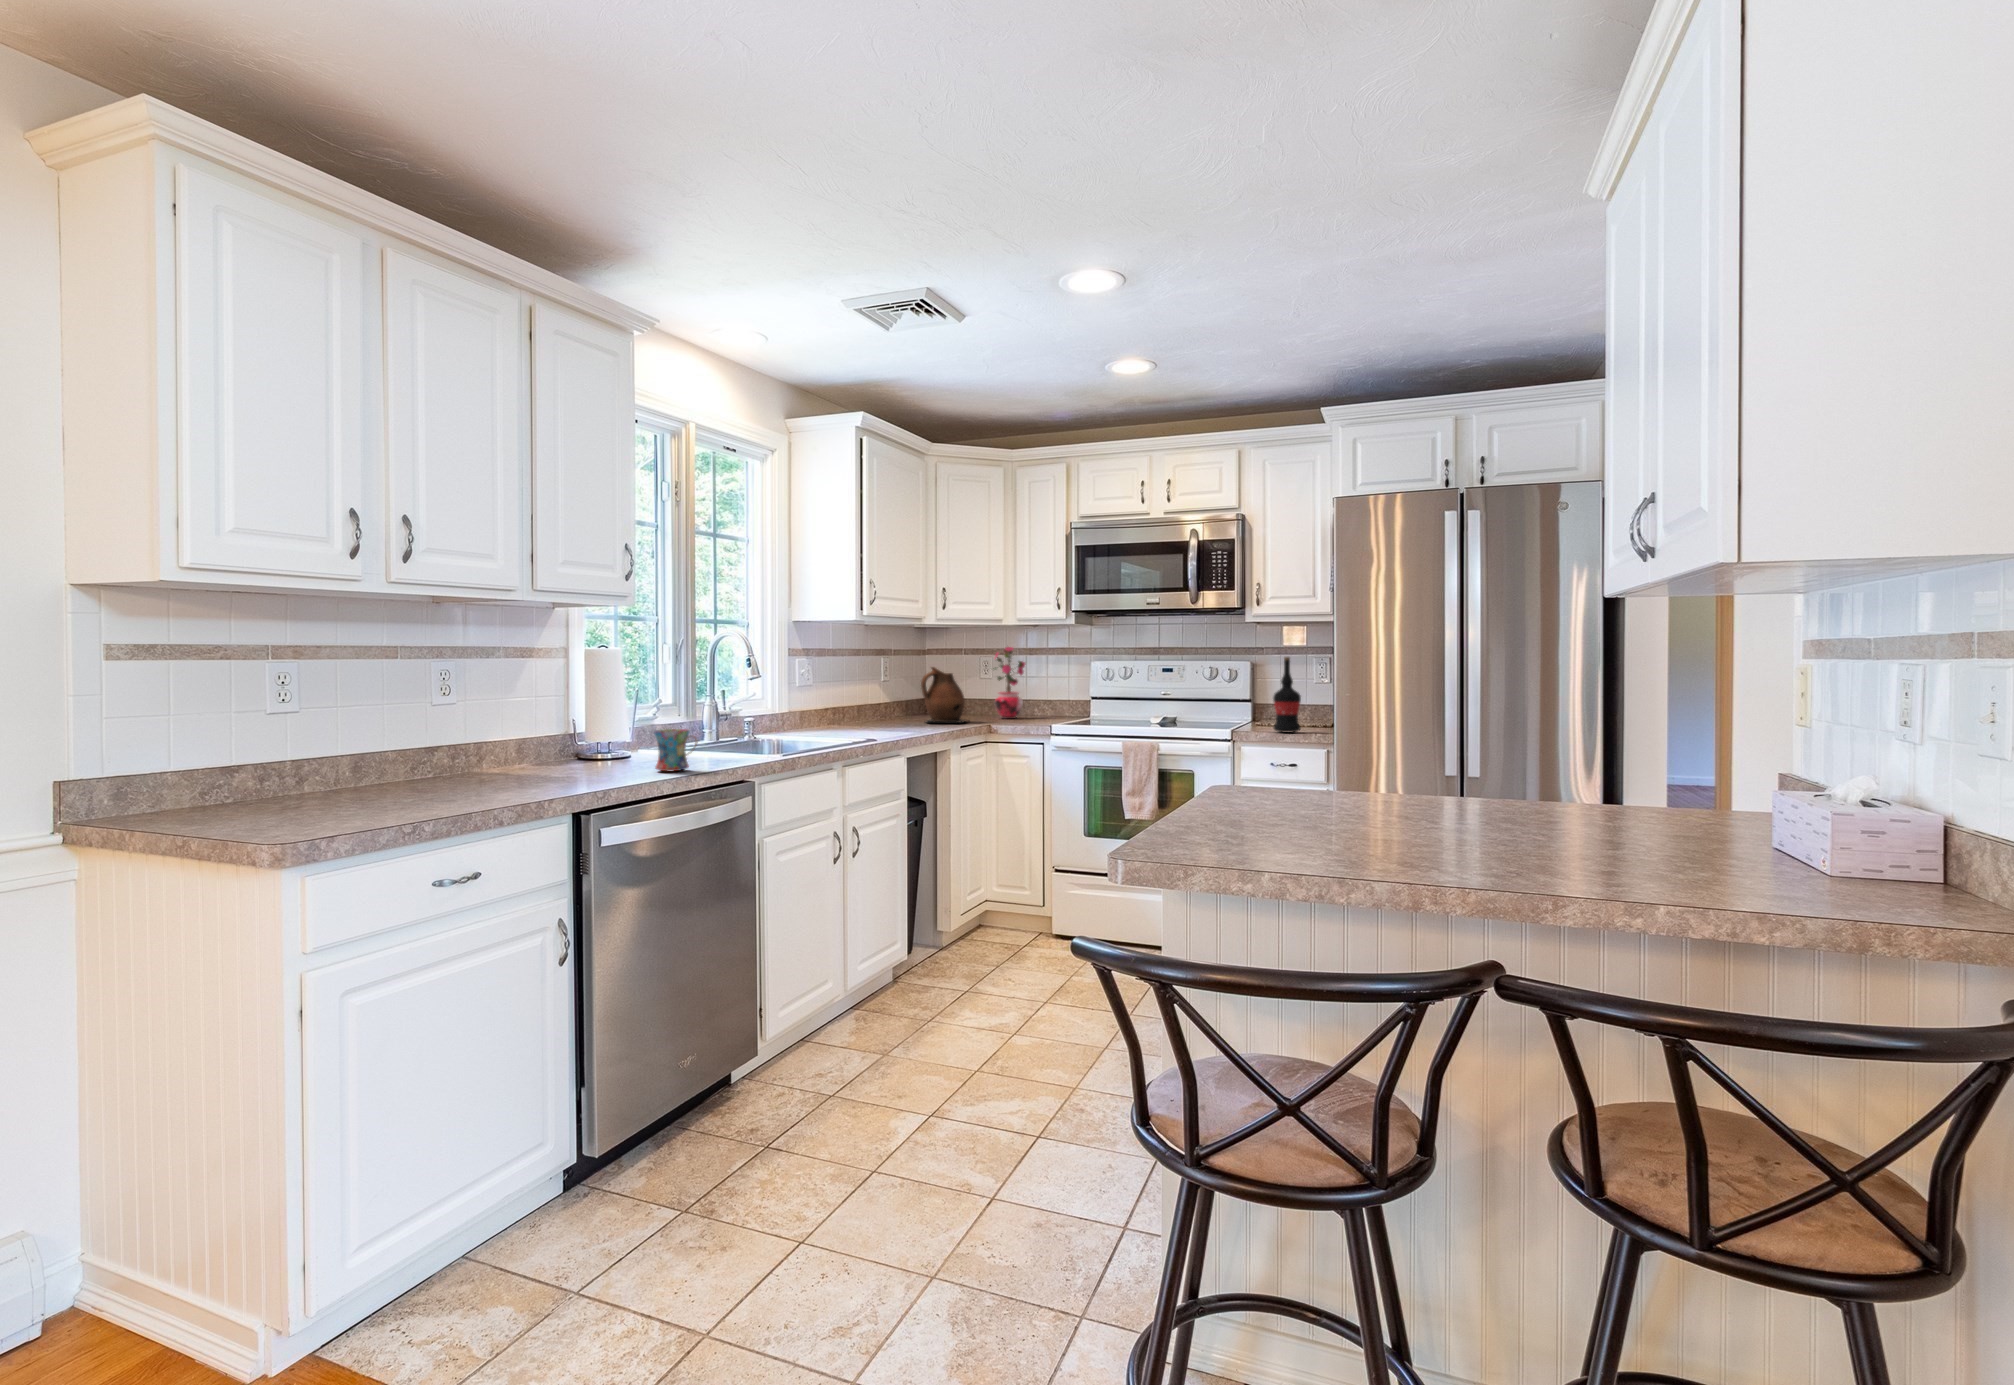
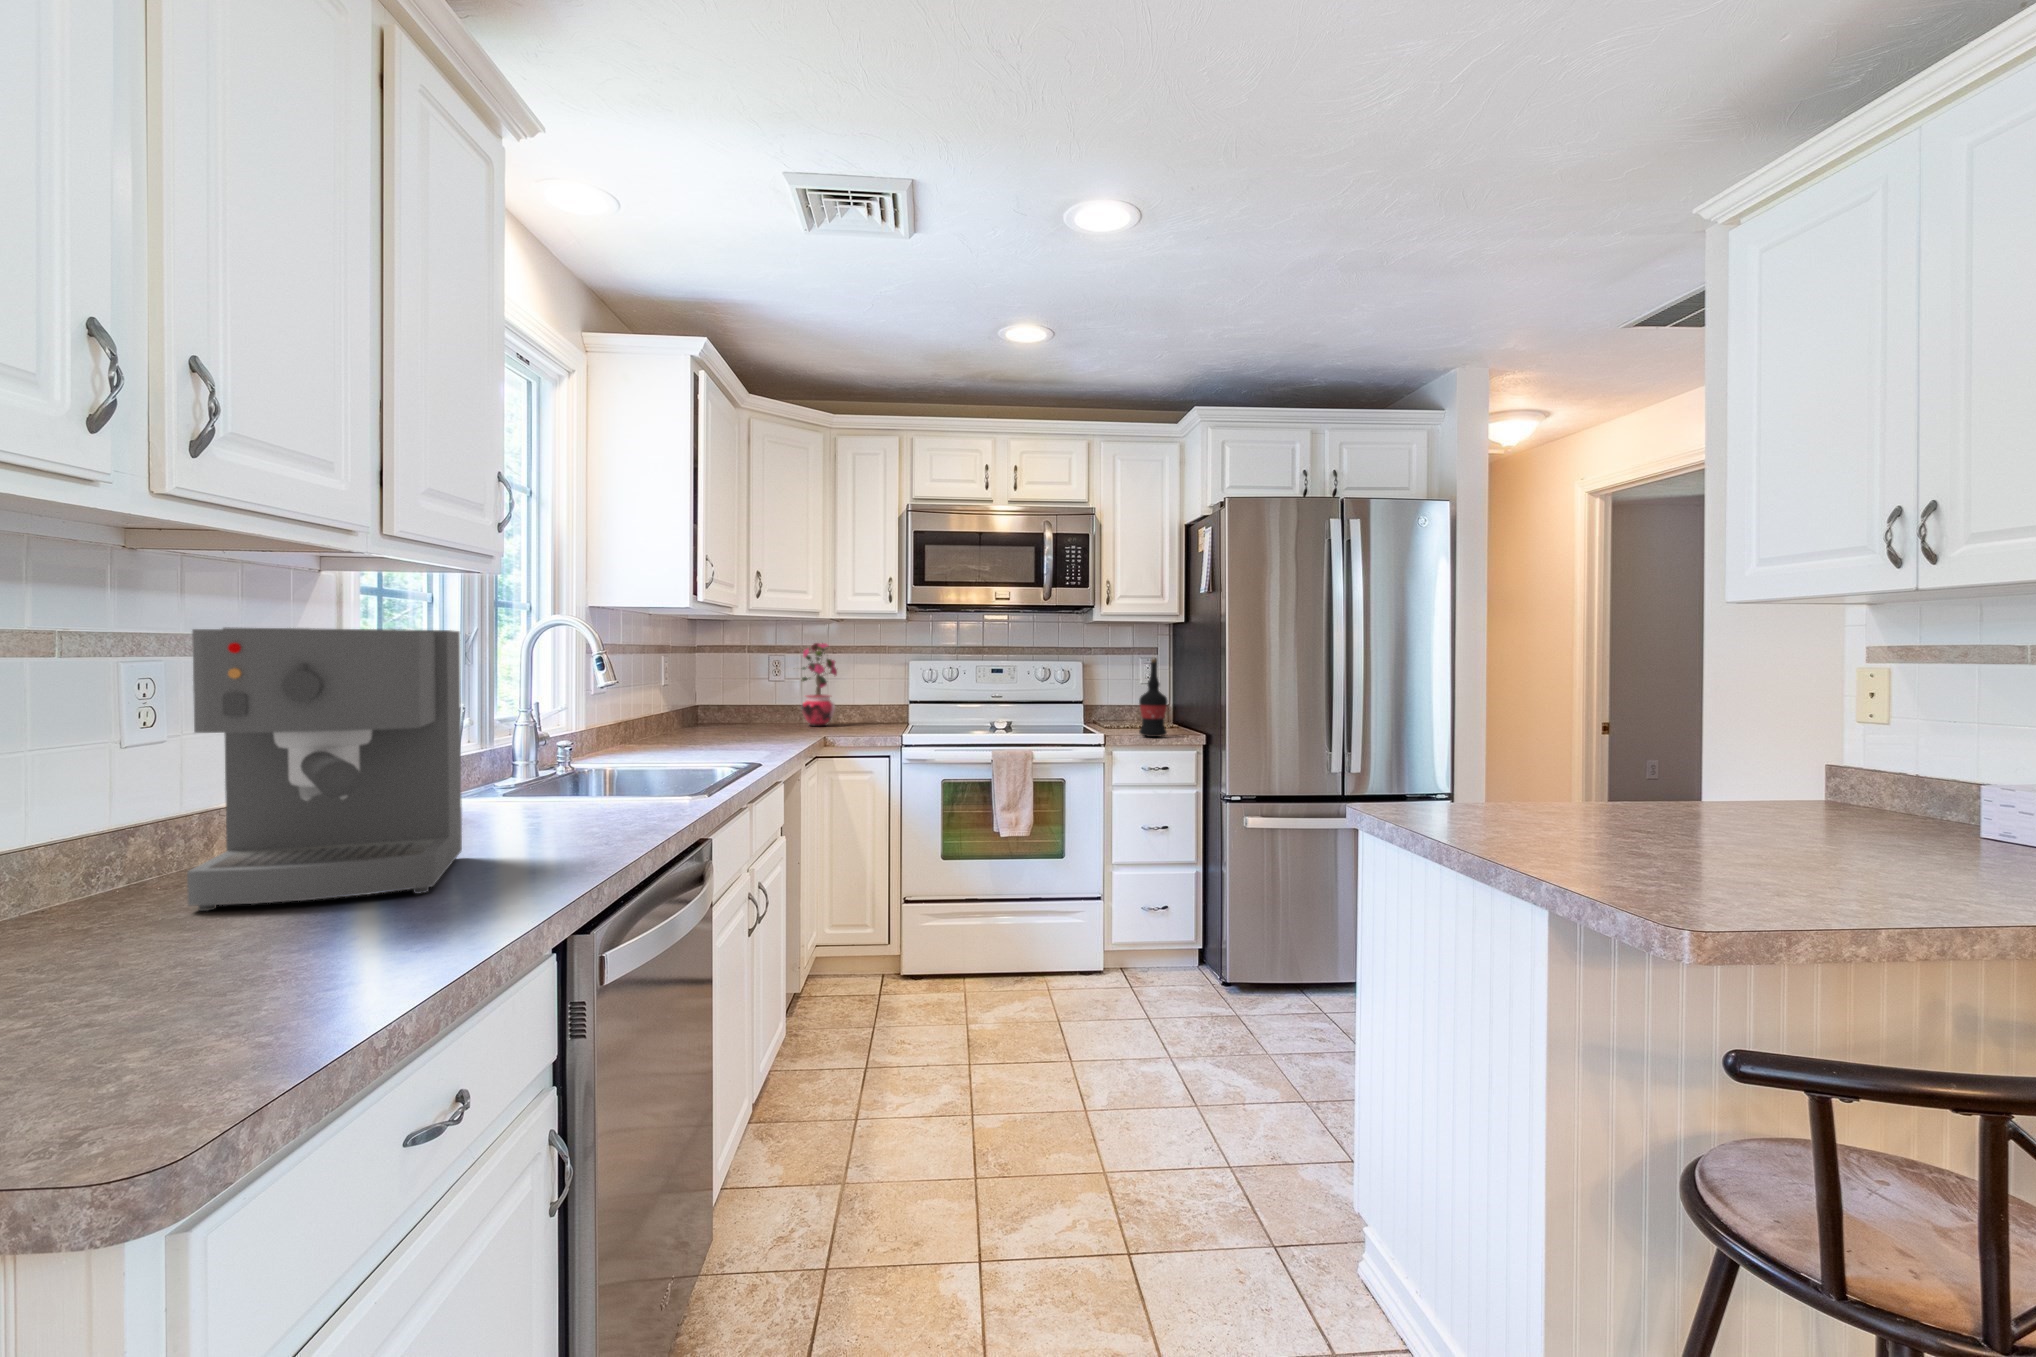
coffee maker: none [435,638,592,788] -> present [187,627,462,911]
ceramic pitcher: present [921,667,965,723] -> none [731,666,788,735]
mug: present [654,729,698,772] -> none [549,770,625,837]

